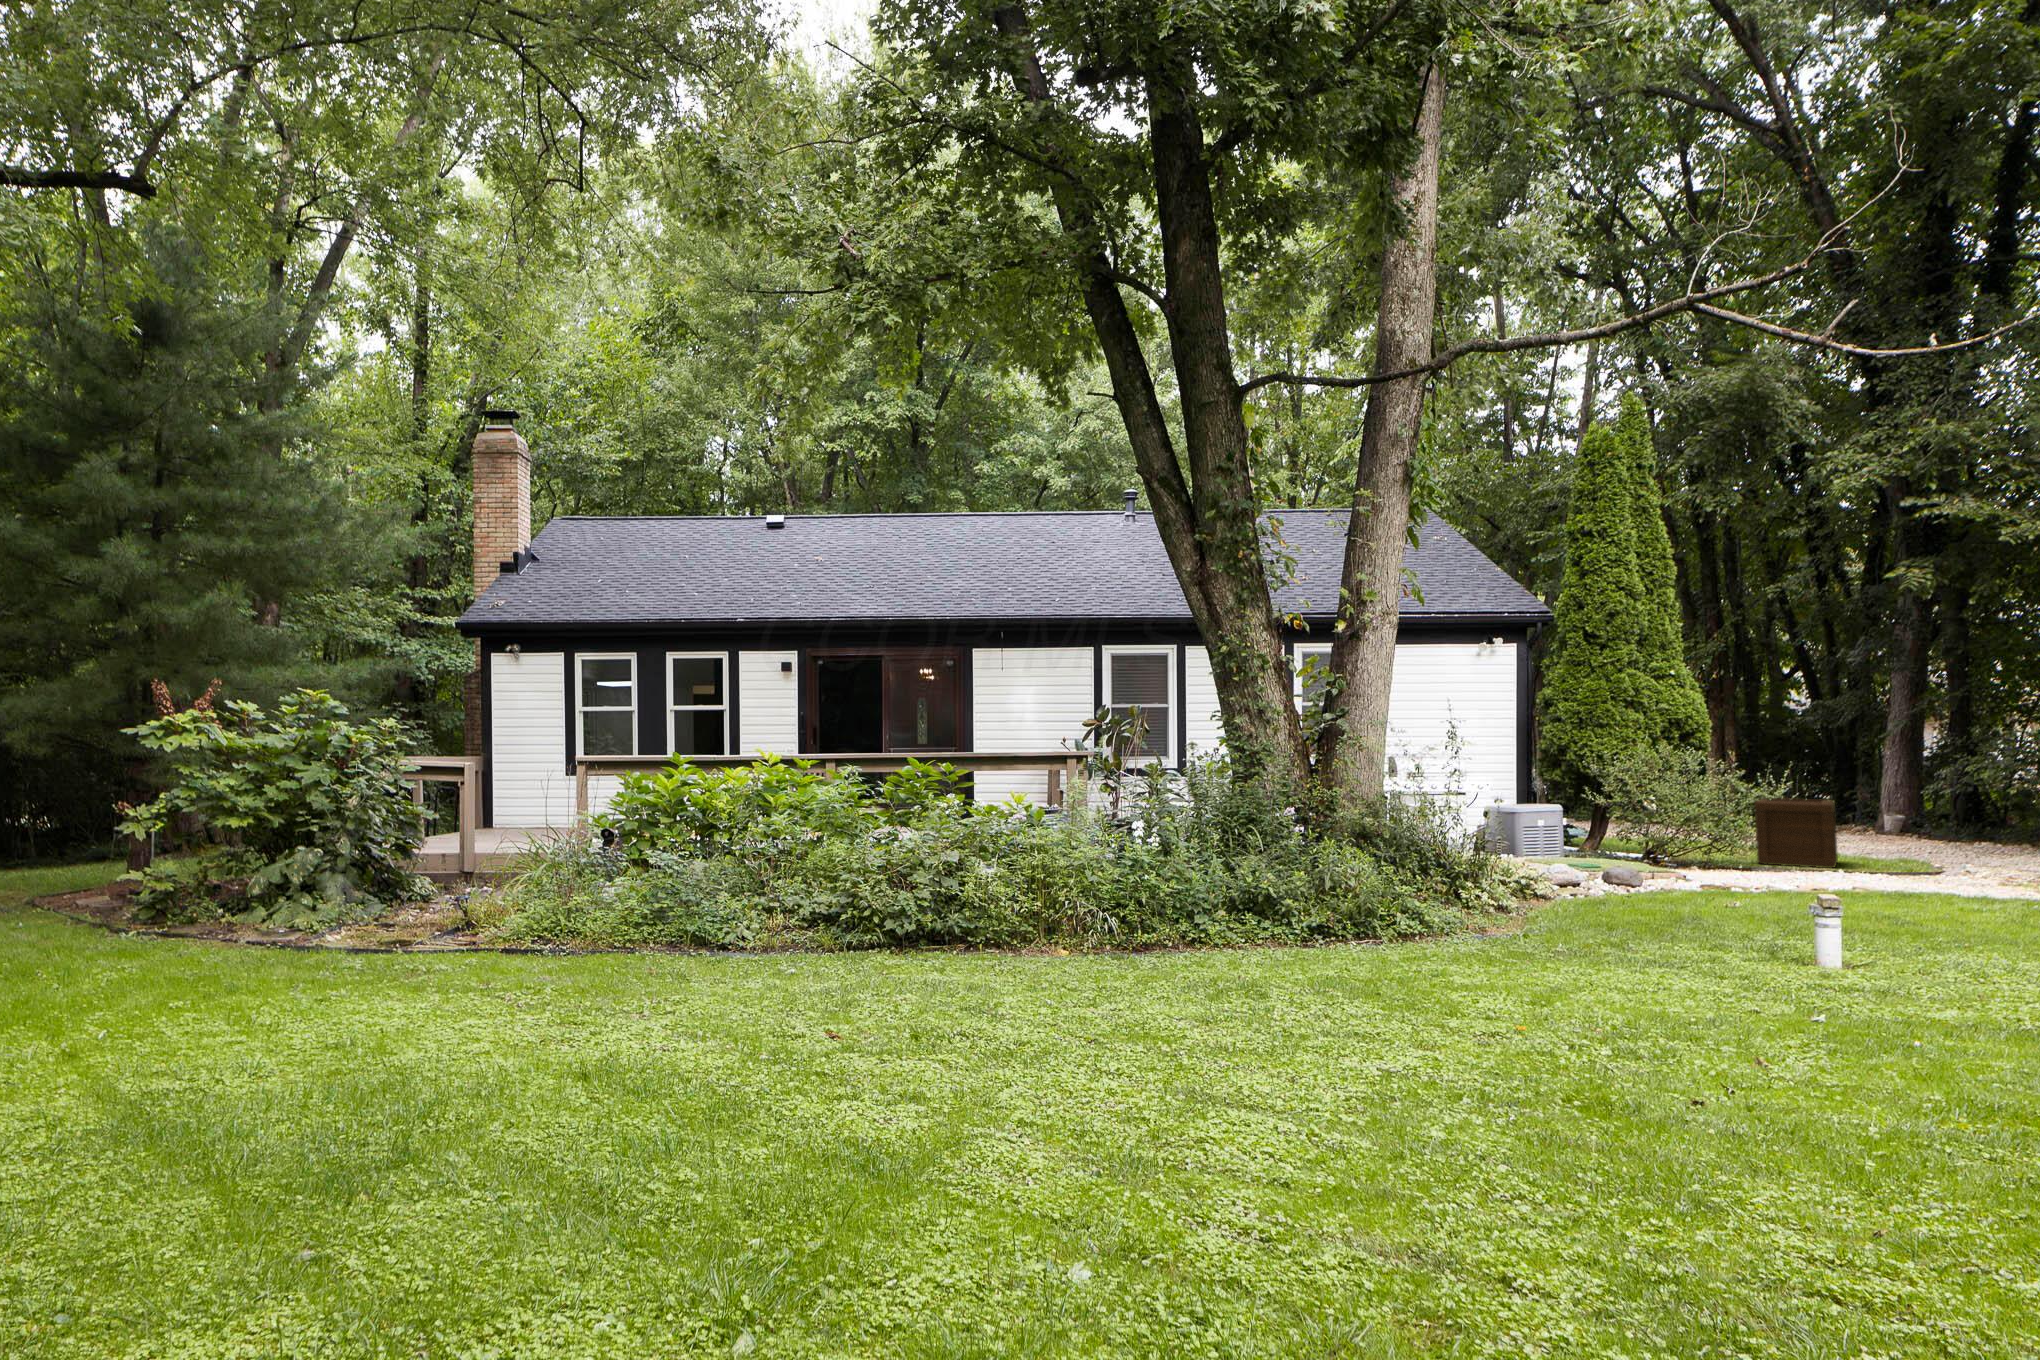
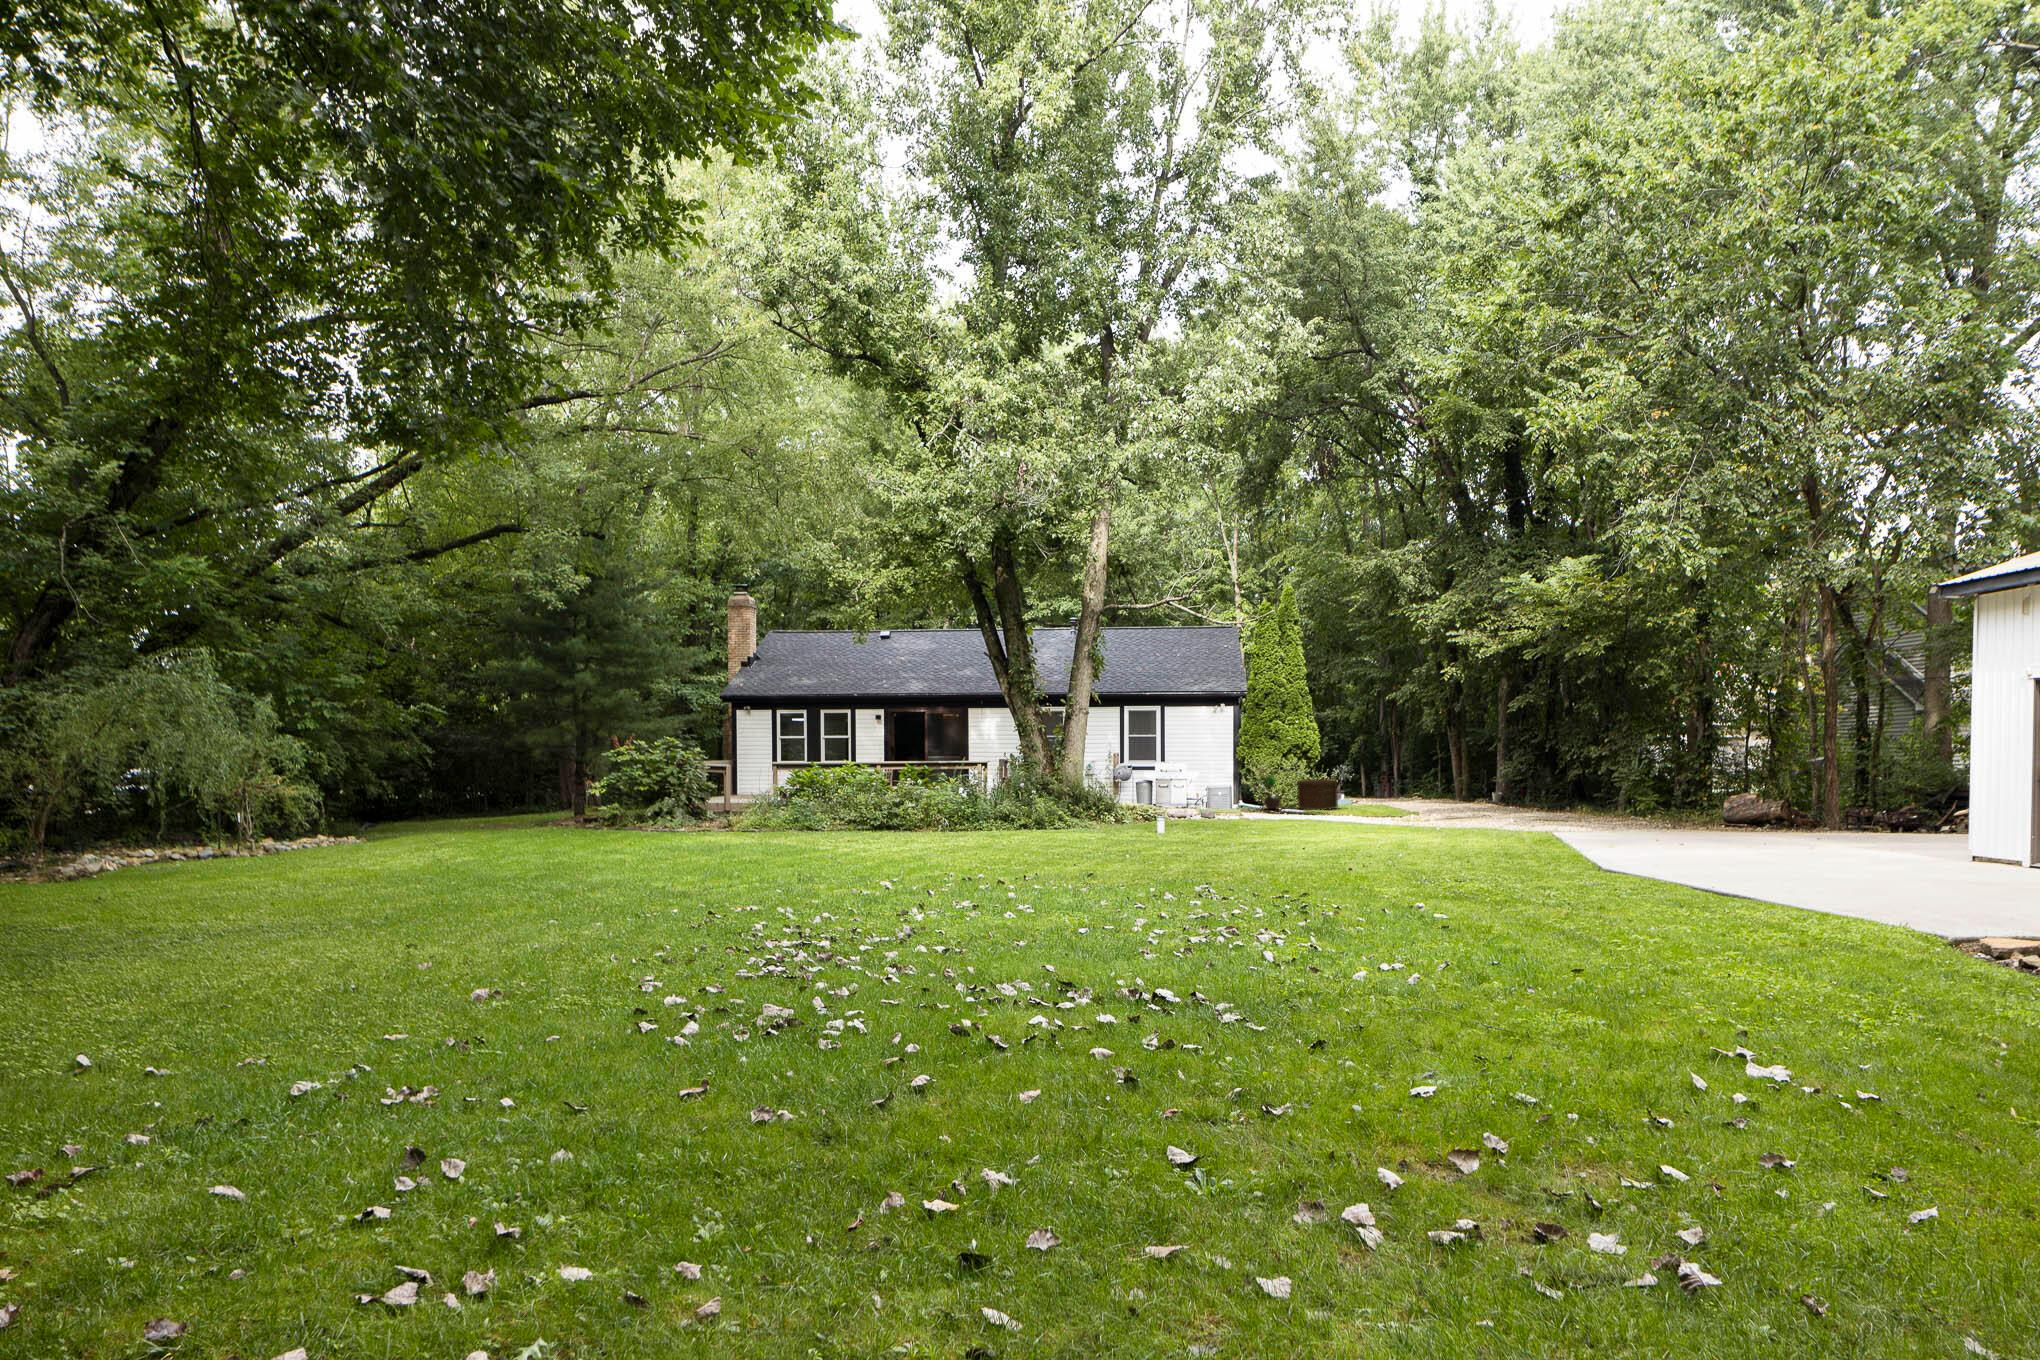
potted tree: none [1670,780,1727,865] -> present [1259,775,1280,809]

